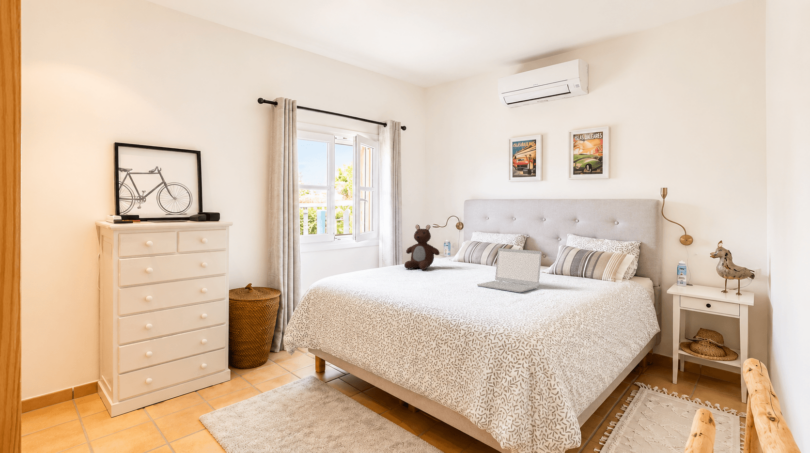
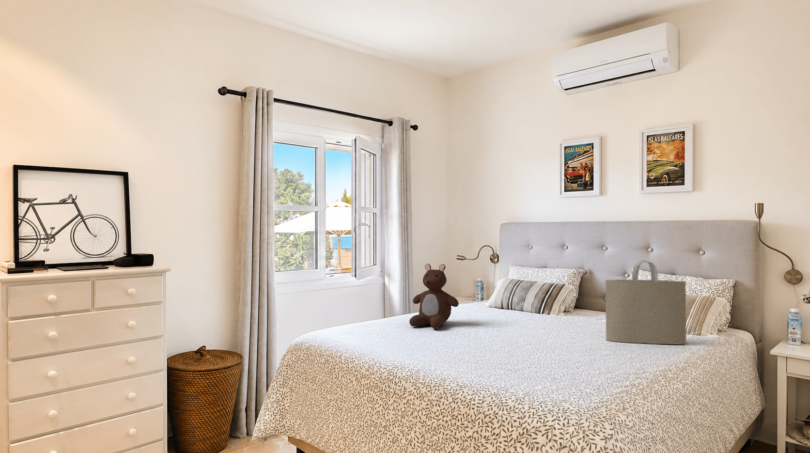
tote bag: none [542,222,596,279] -> present [605,260,686,344]
laptop: present [477,248,542,292] -> none [508,303,604,376]

